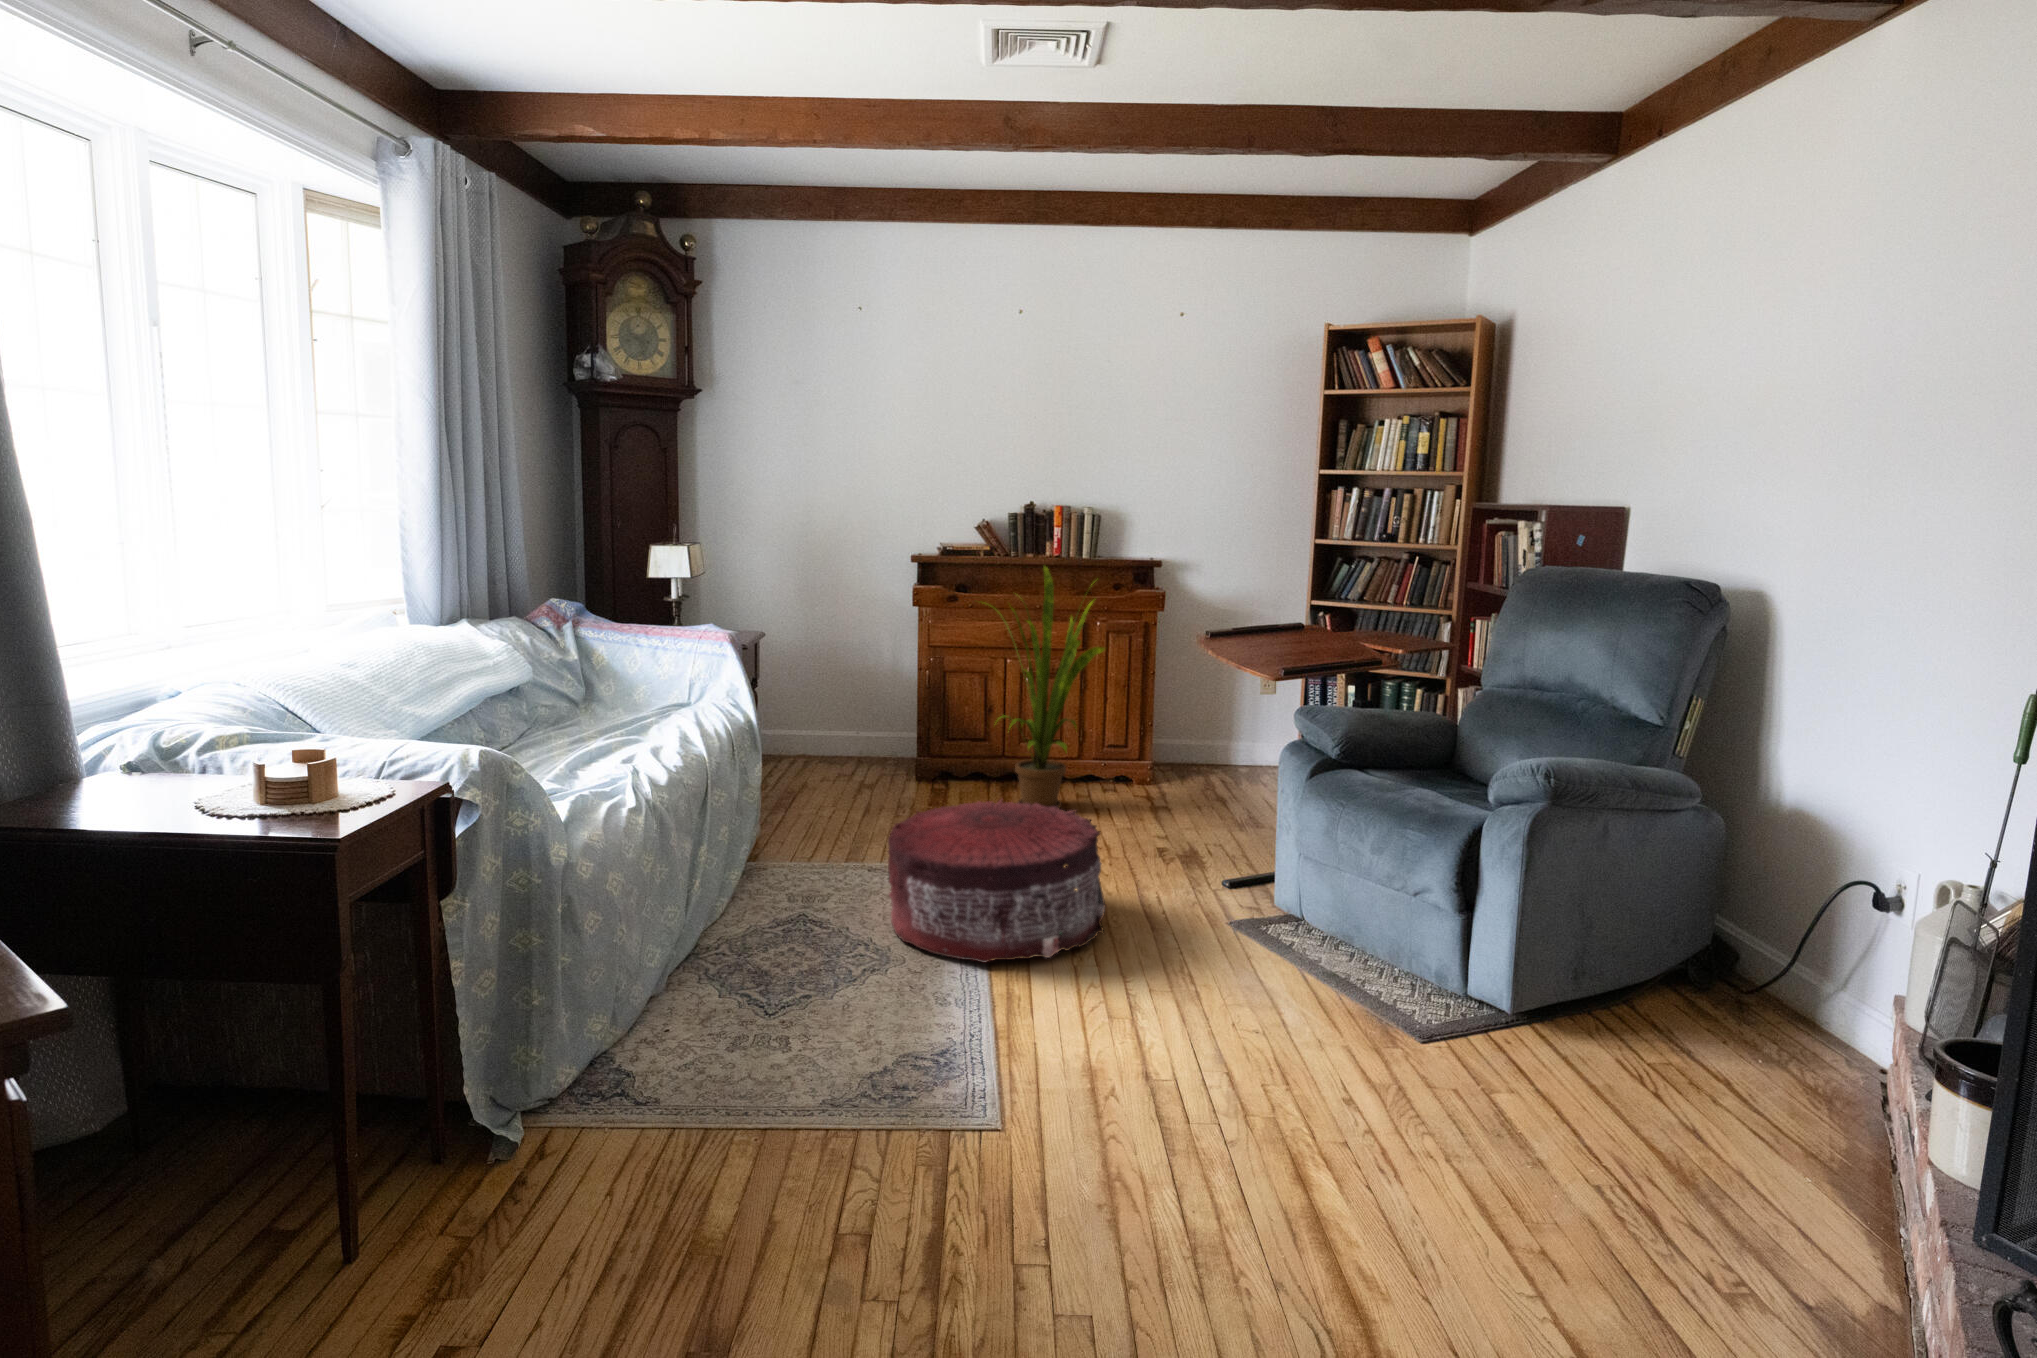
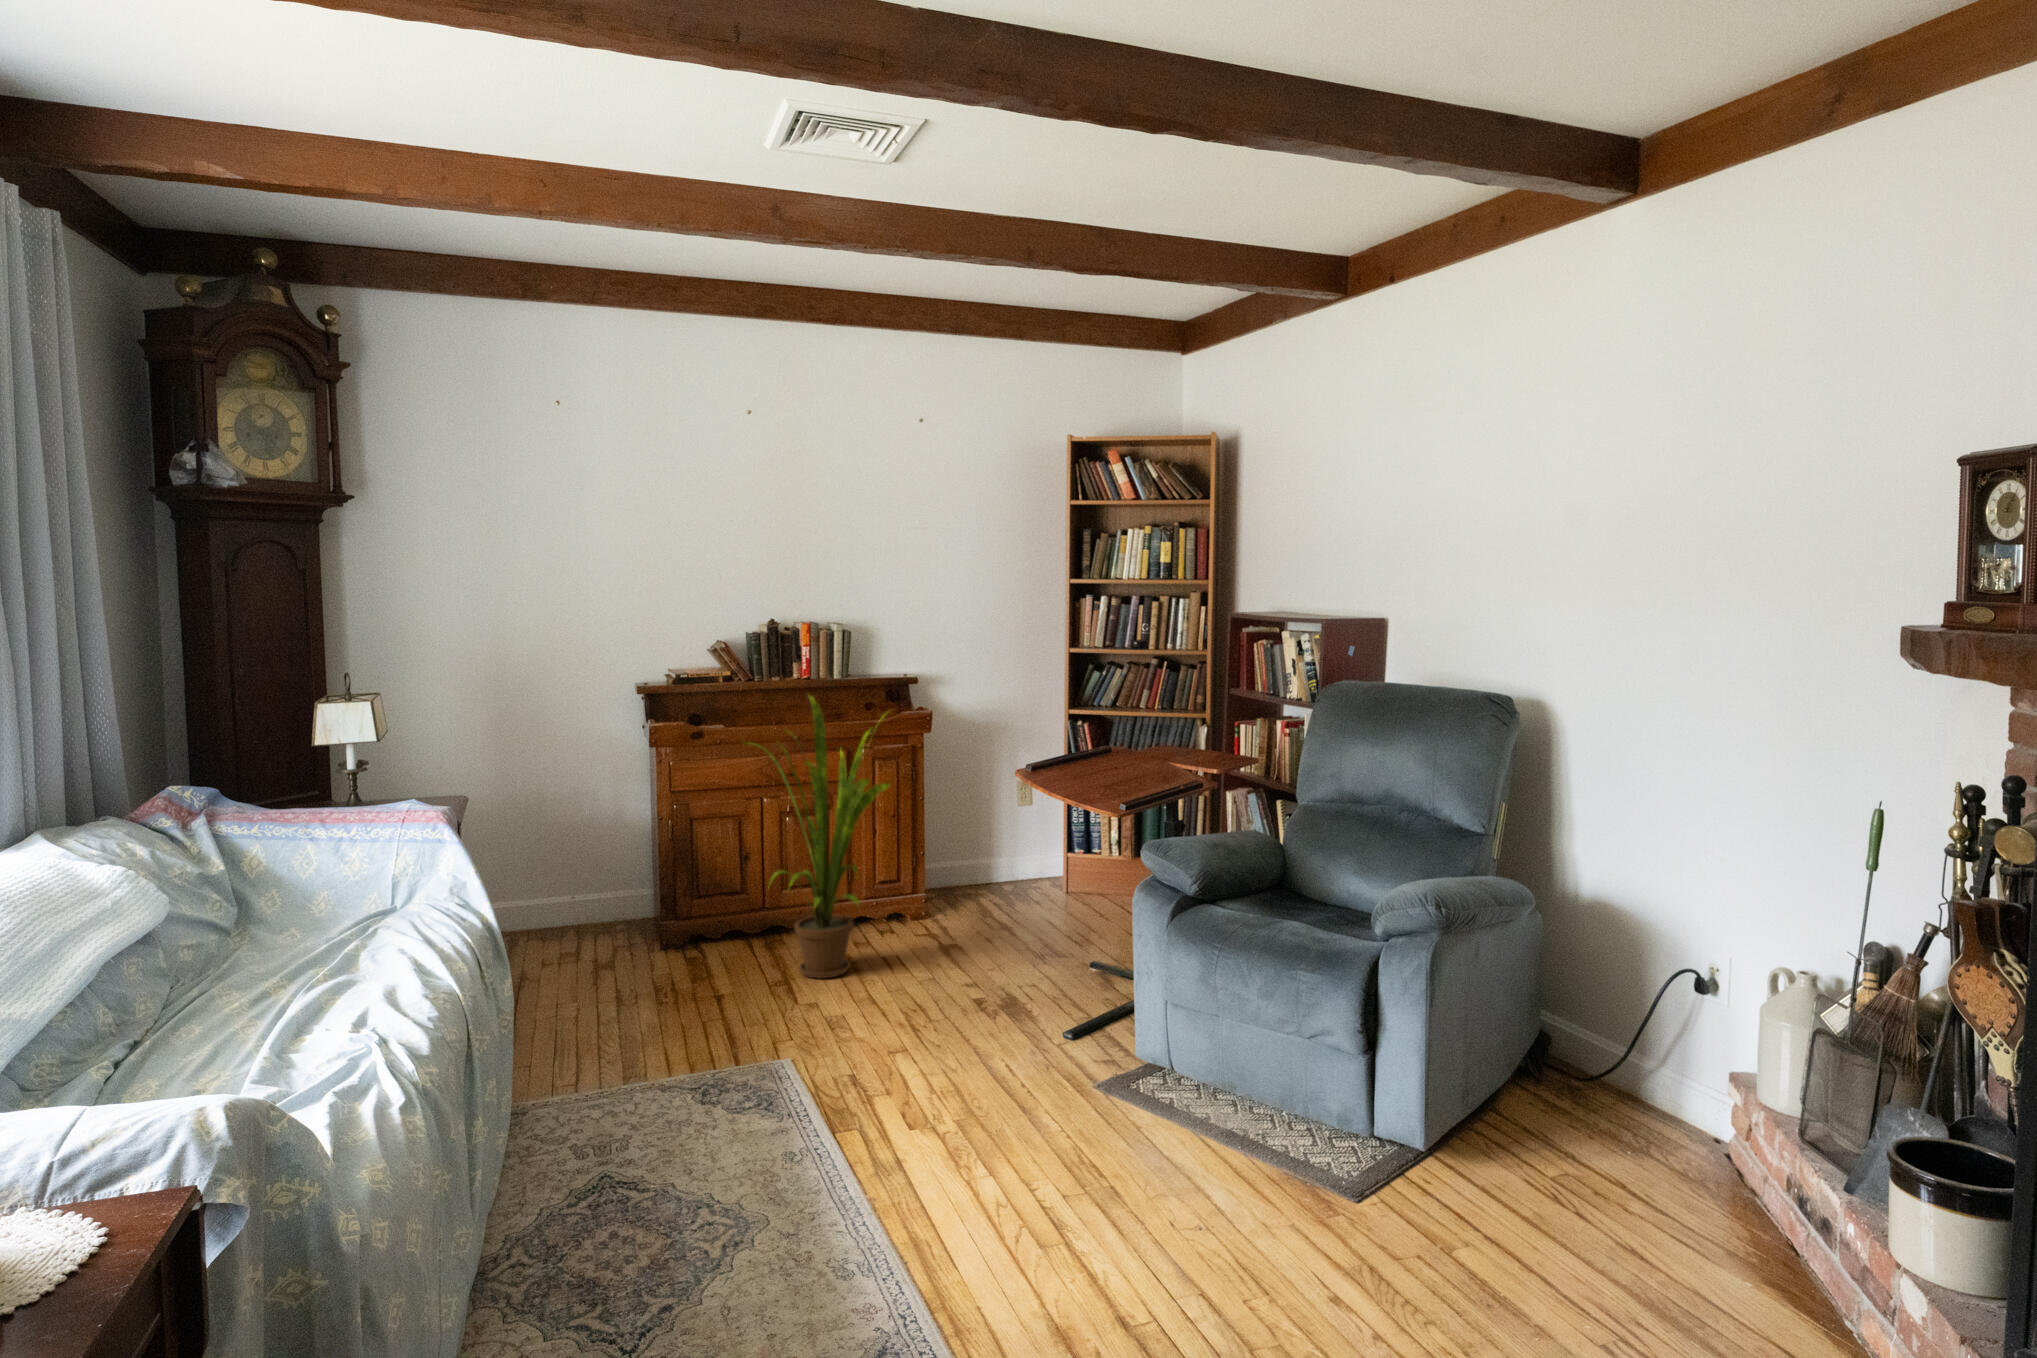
pouf: present [888,800,1105,962] -> none [713,983,984,1202]

